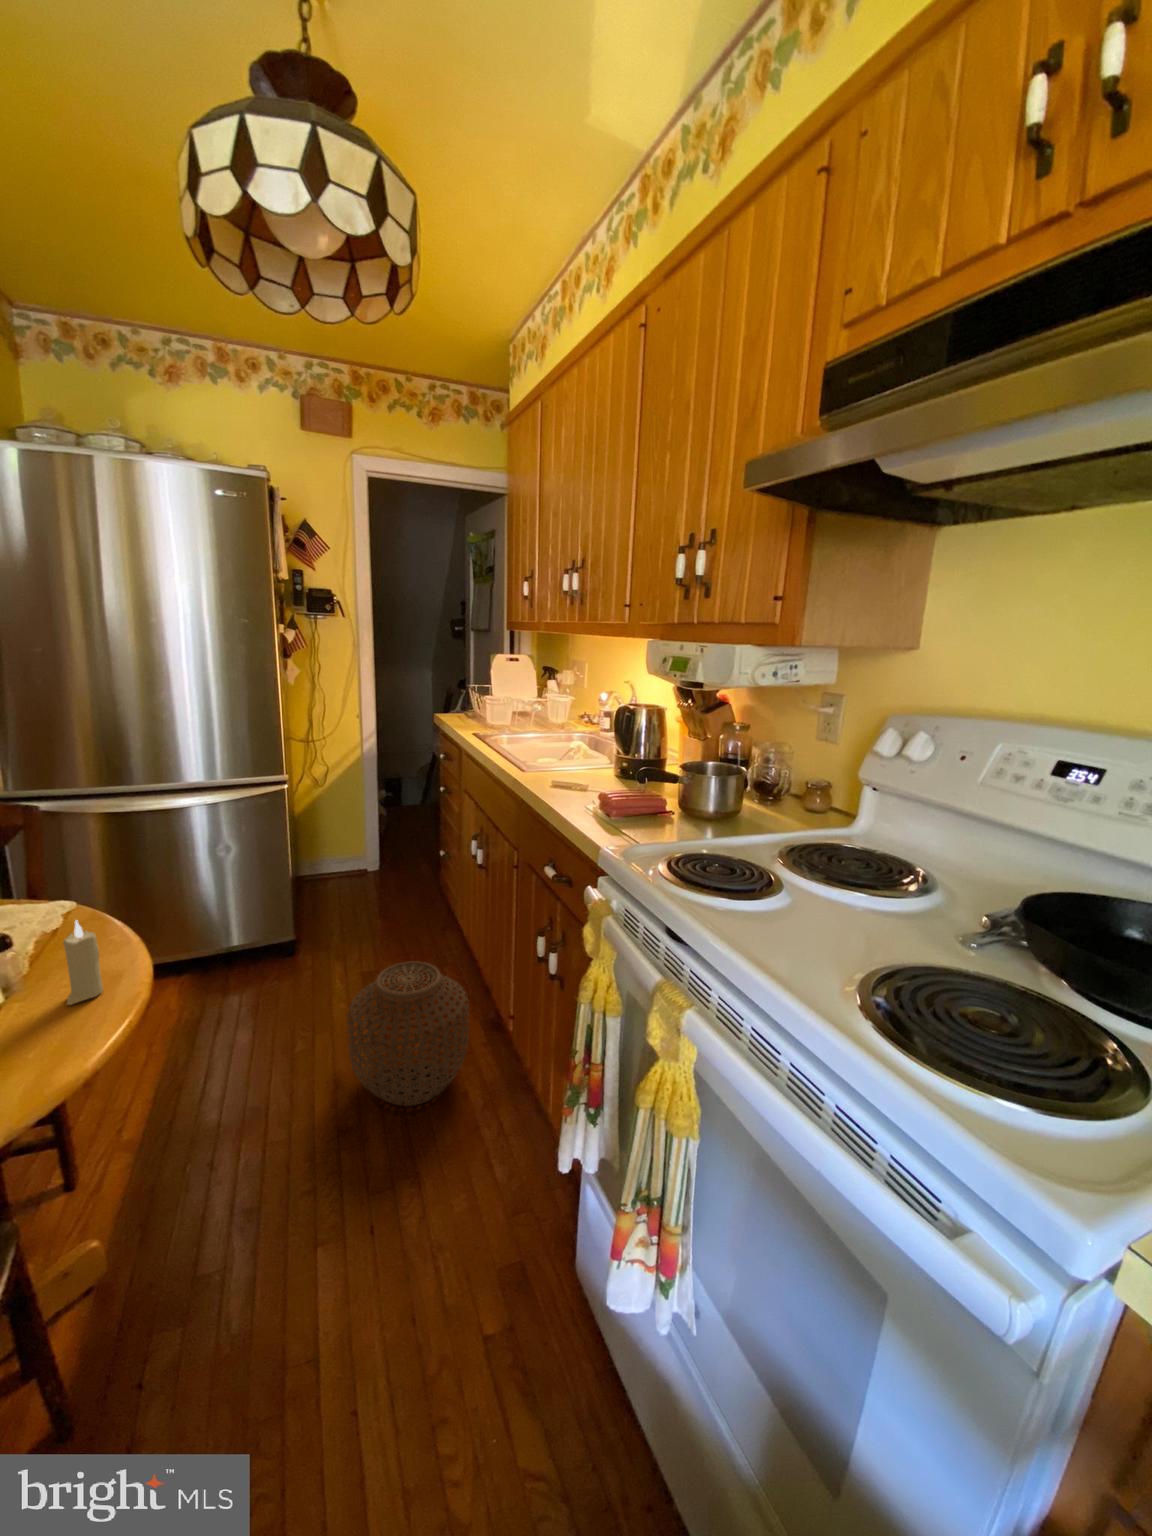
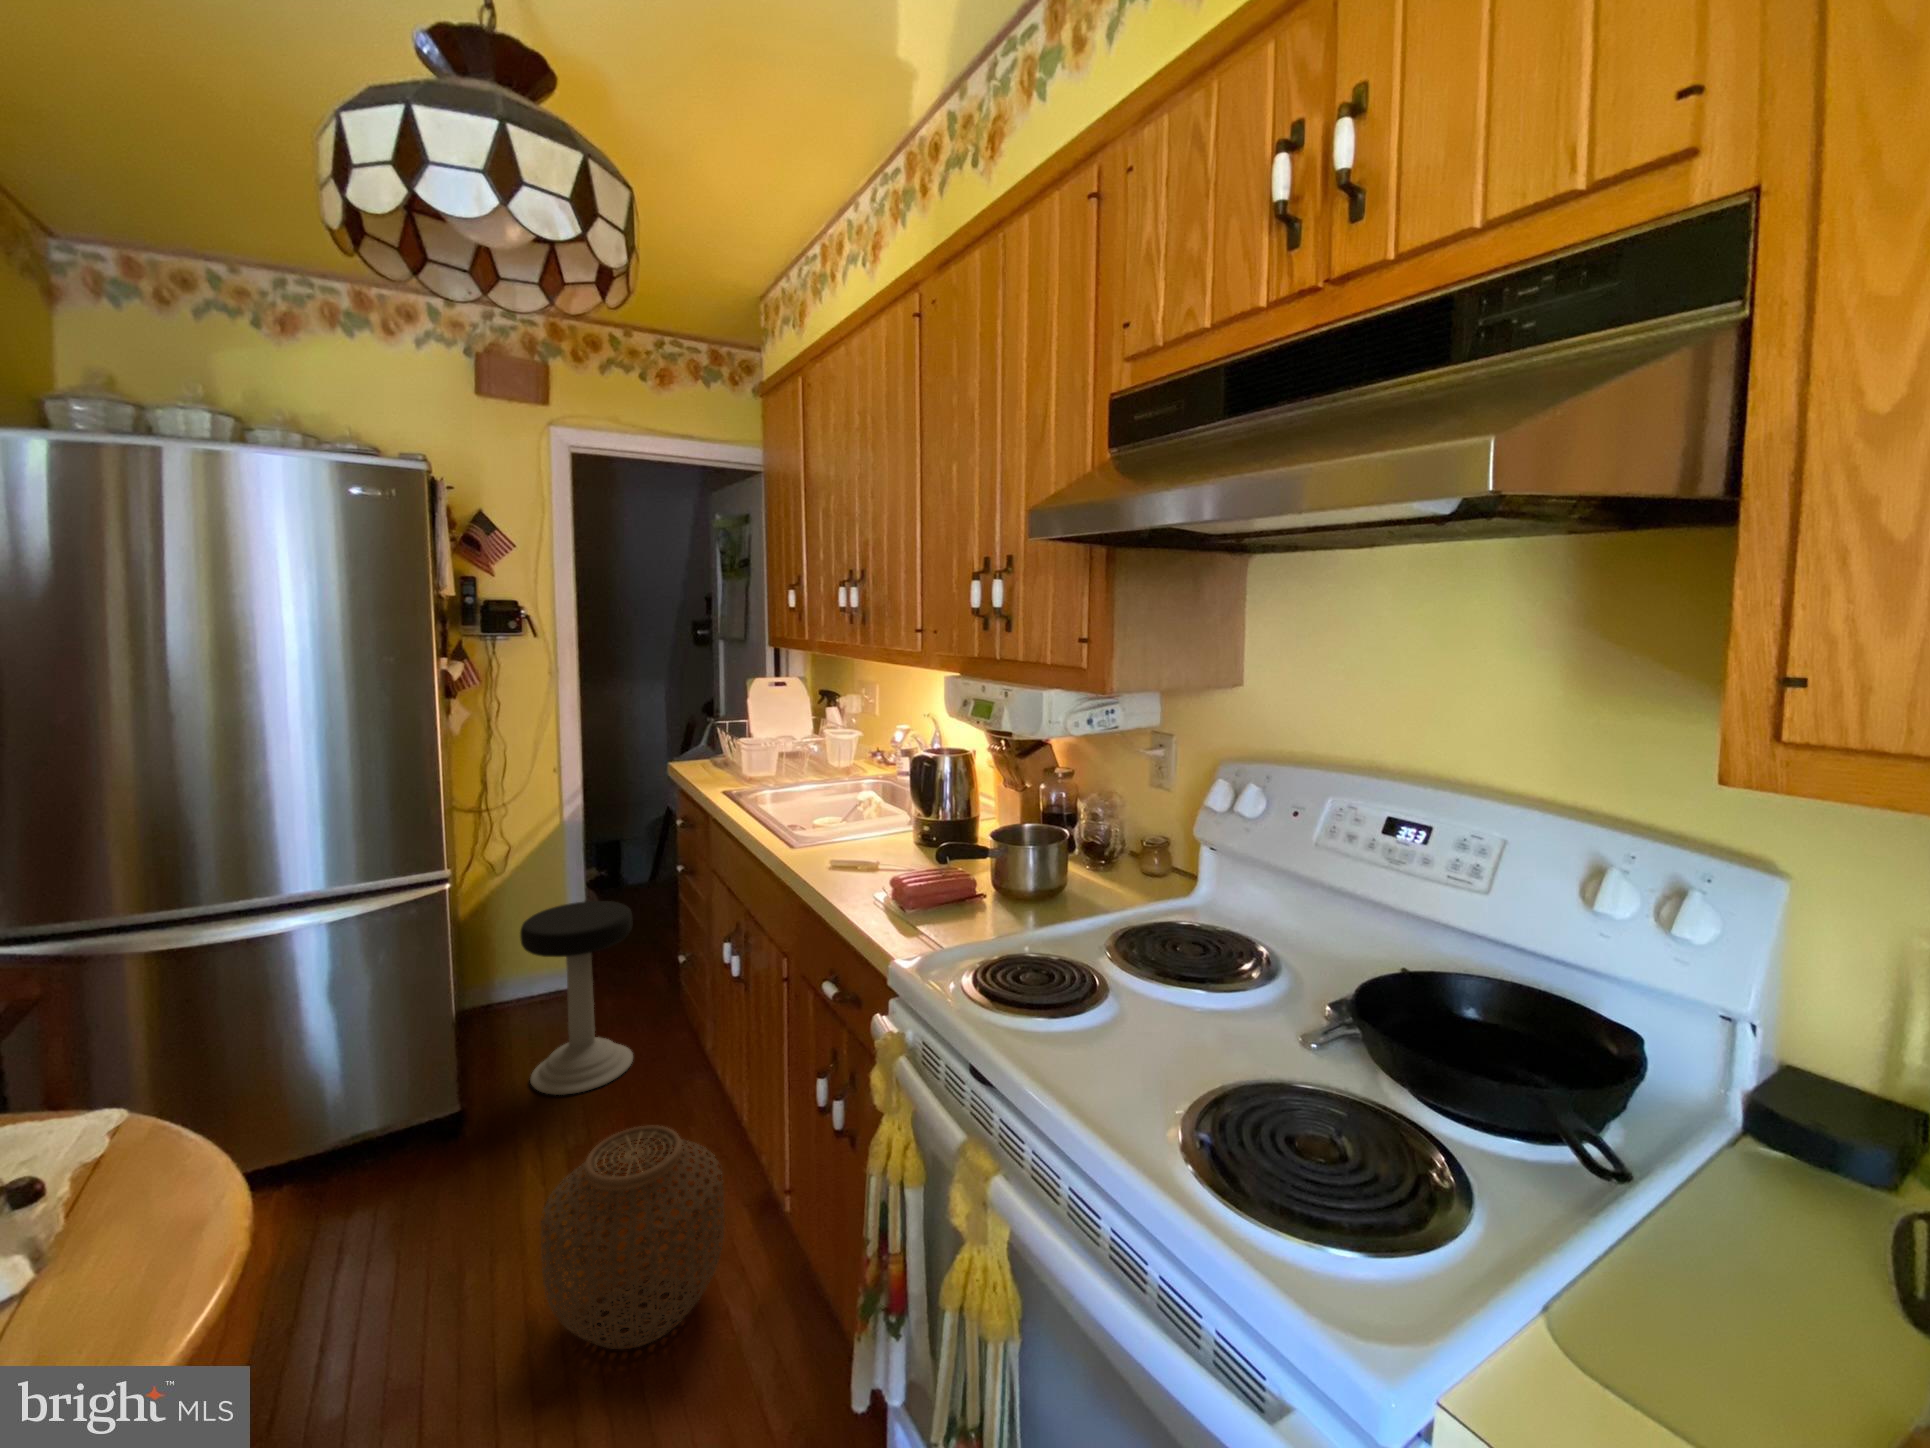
stool: none [333,810,407,940] -> present [520,901,633,1095]
candle: present [63,920,103,1005] -> none [88,1162,152,1298]

